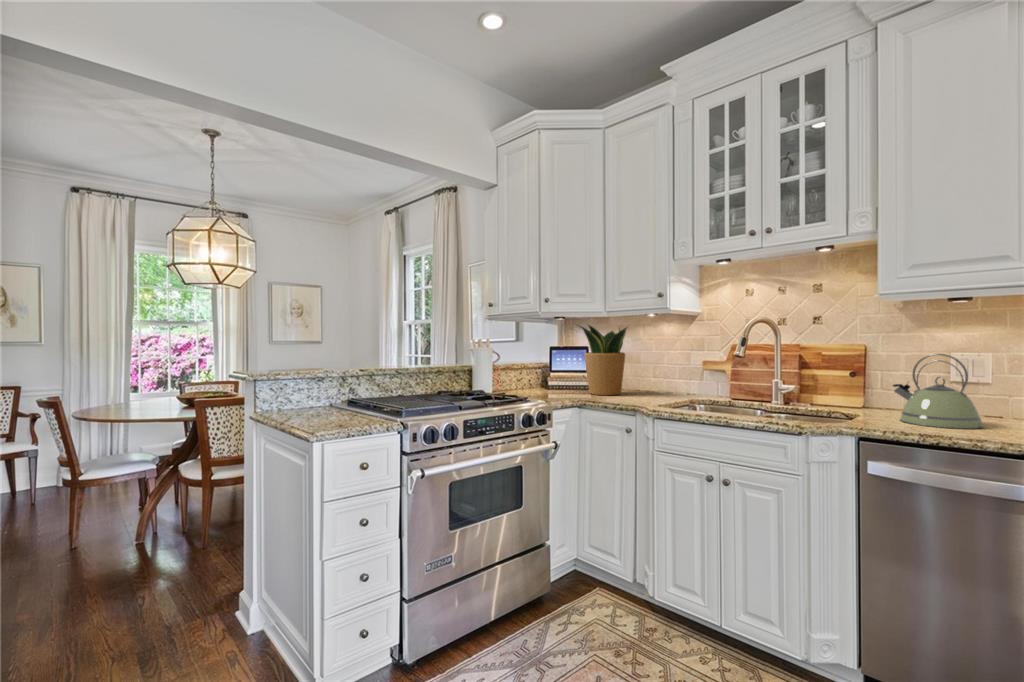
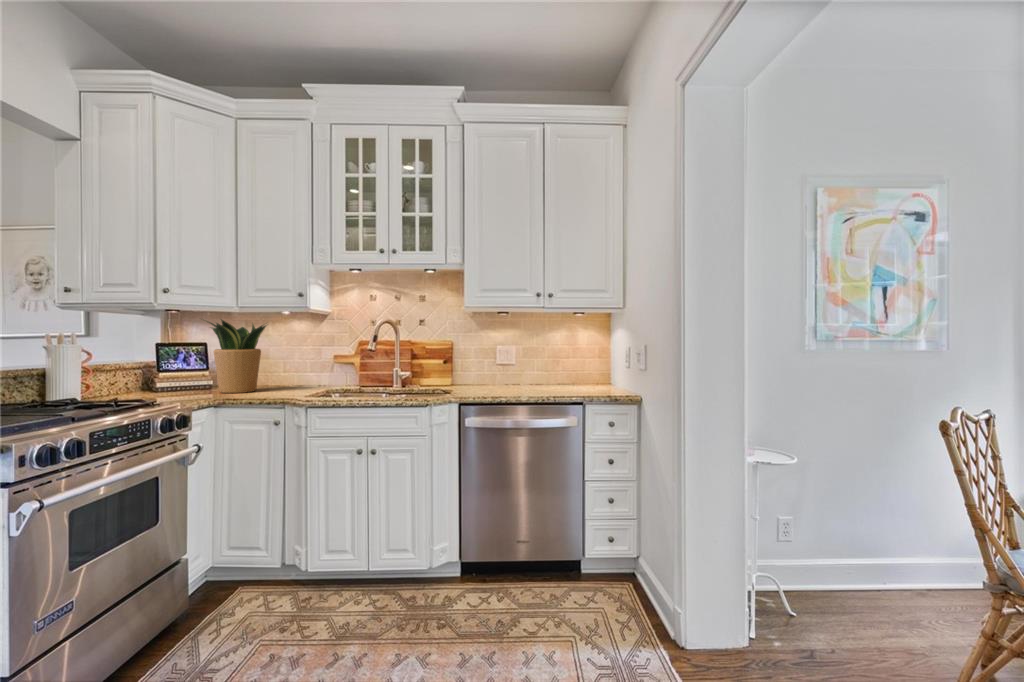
kettle: present [893,354,983,429] -> none [471,346,514,392]

